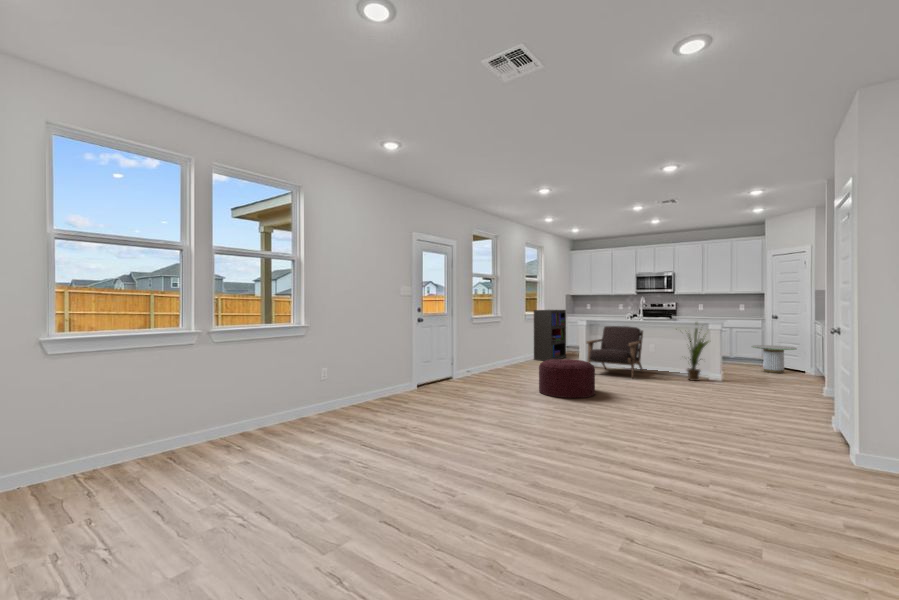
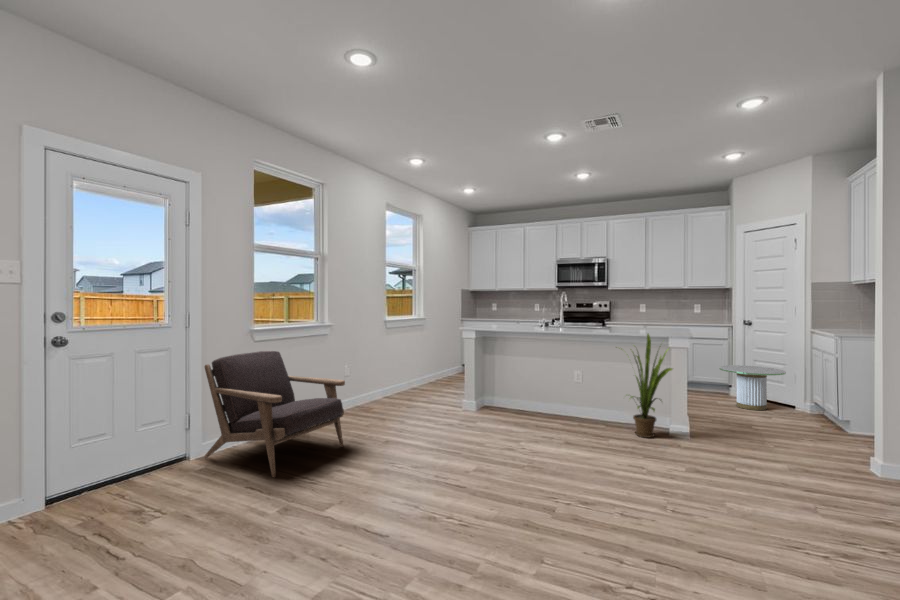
bookshelf: present [534,310,566,361] -> none [403,312,455,394]
armchair: present [587,326,643,378] -> present [204,351,345,477]
ottoman: present [539,359,595,398] -> none [348,419,465,523]

